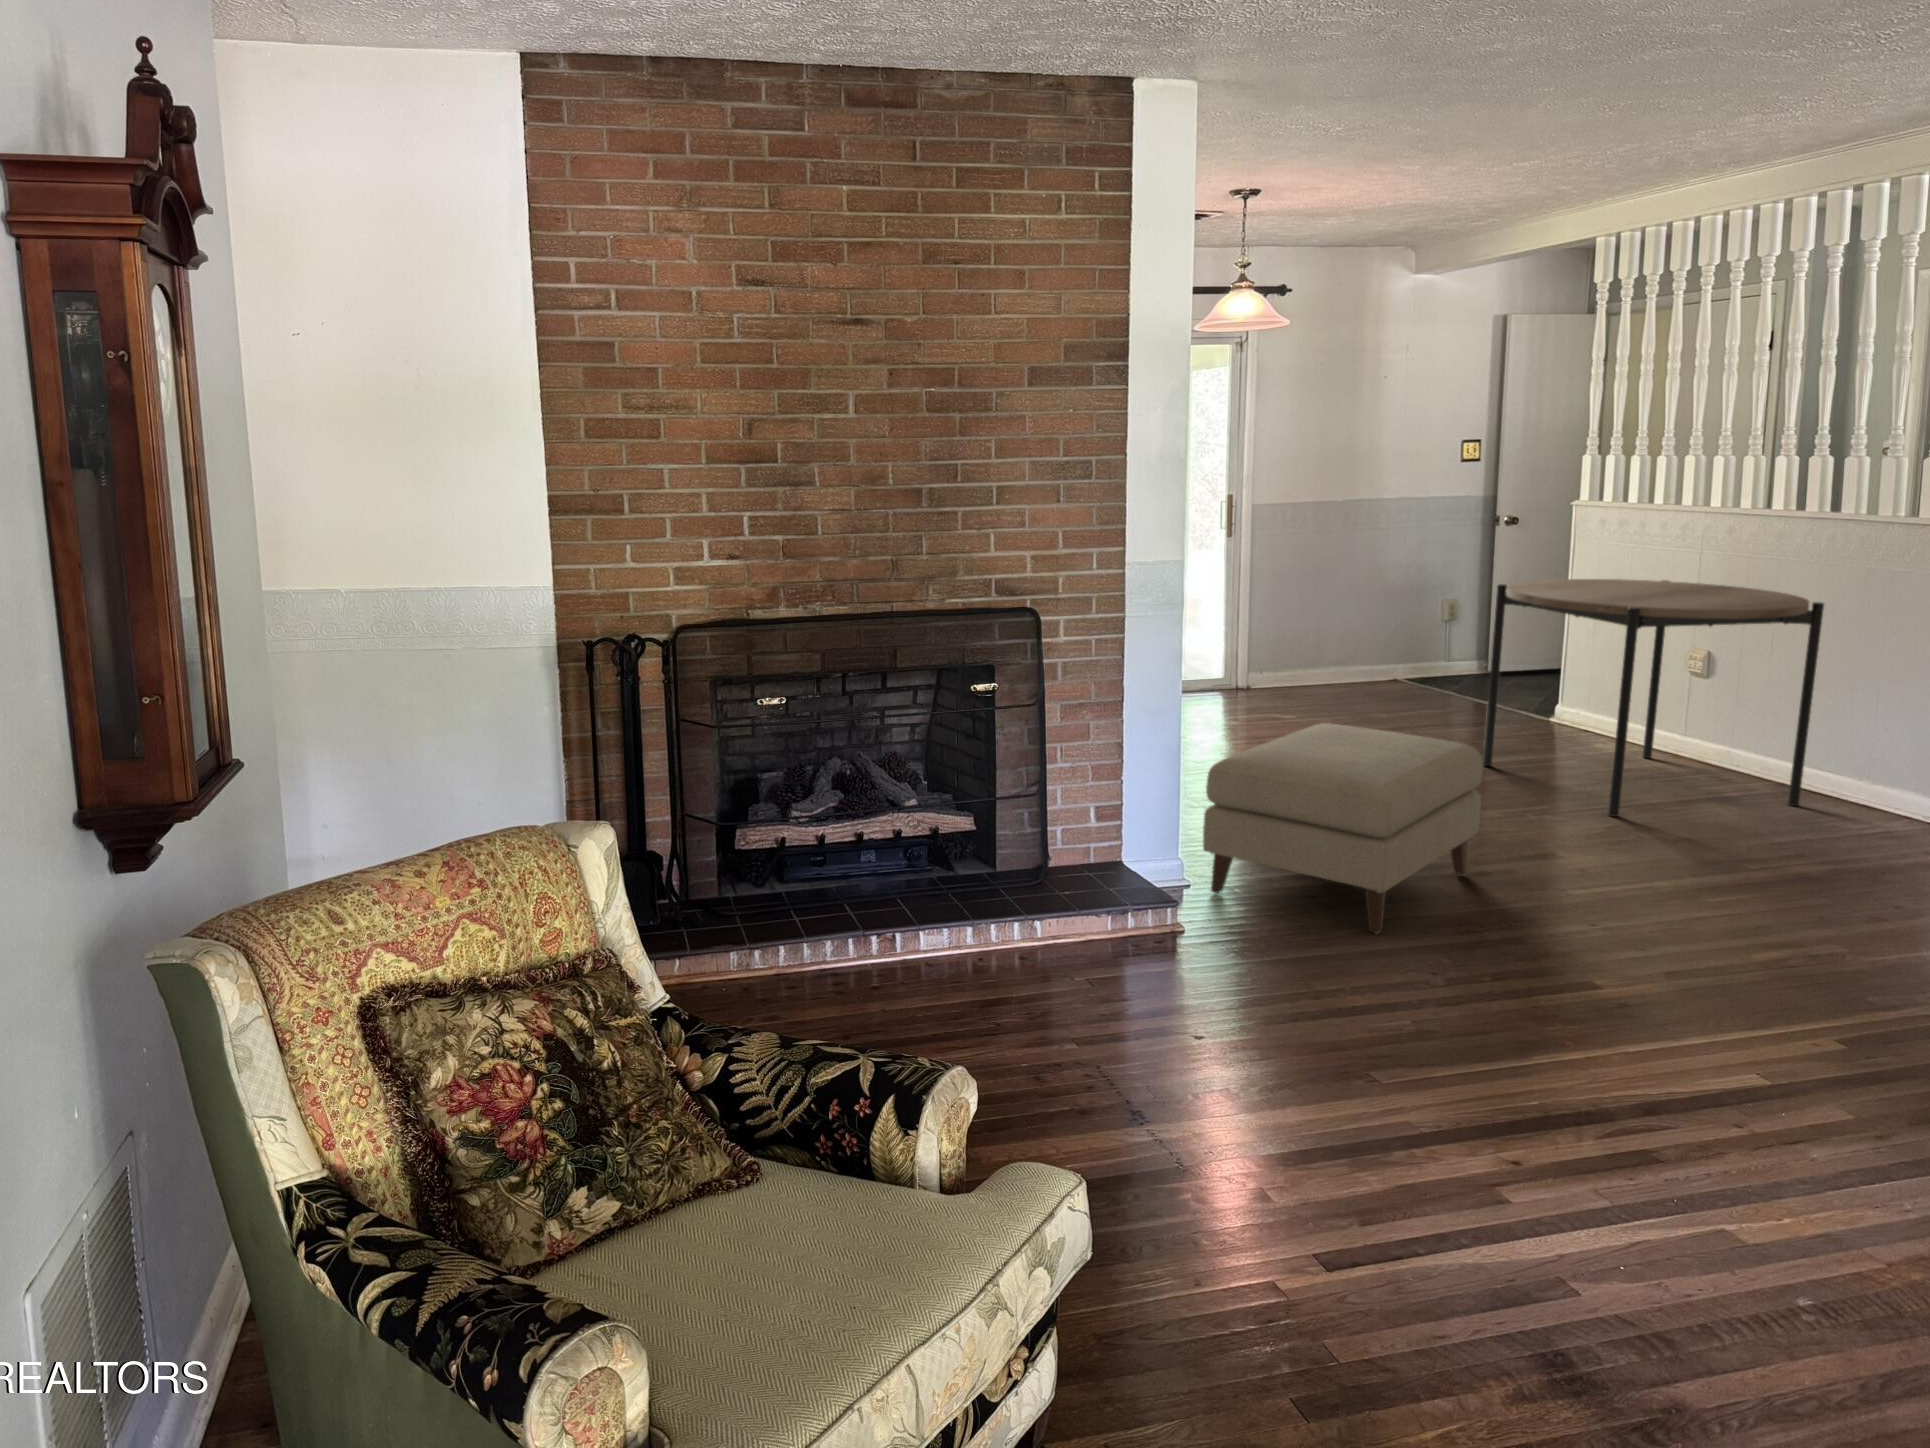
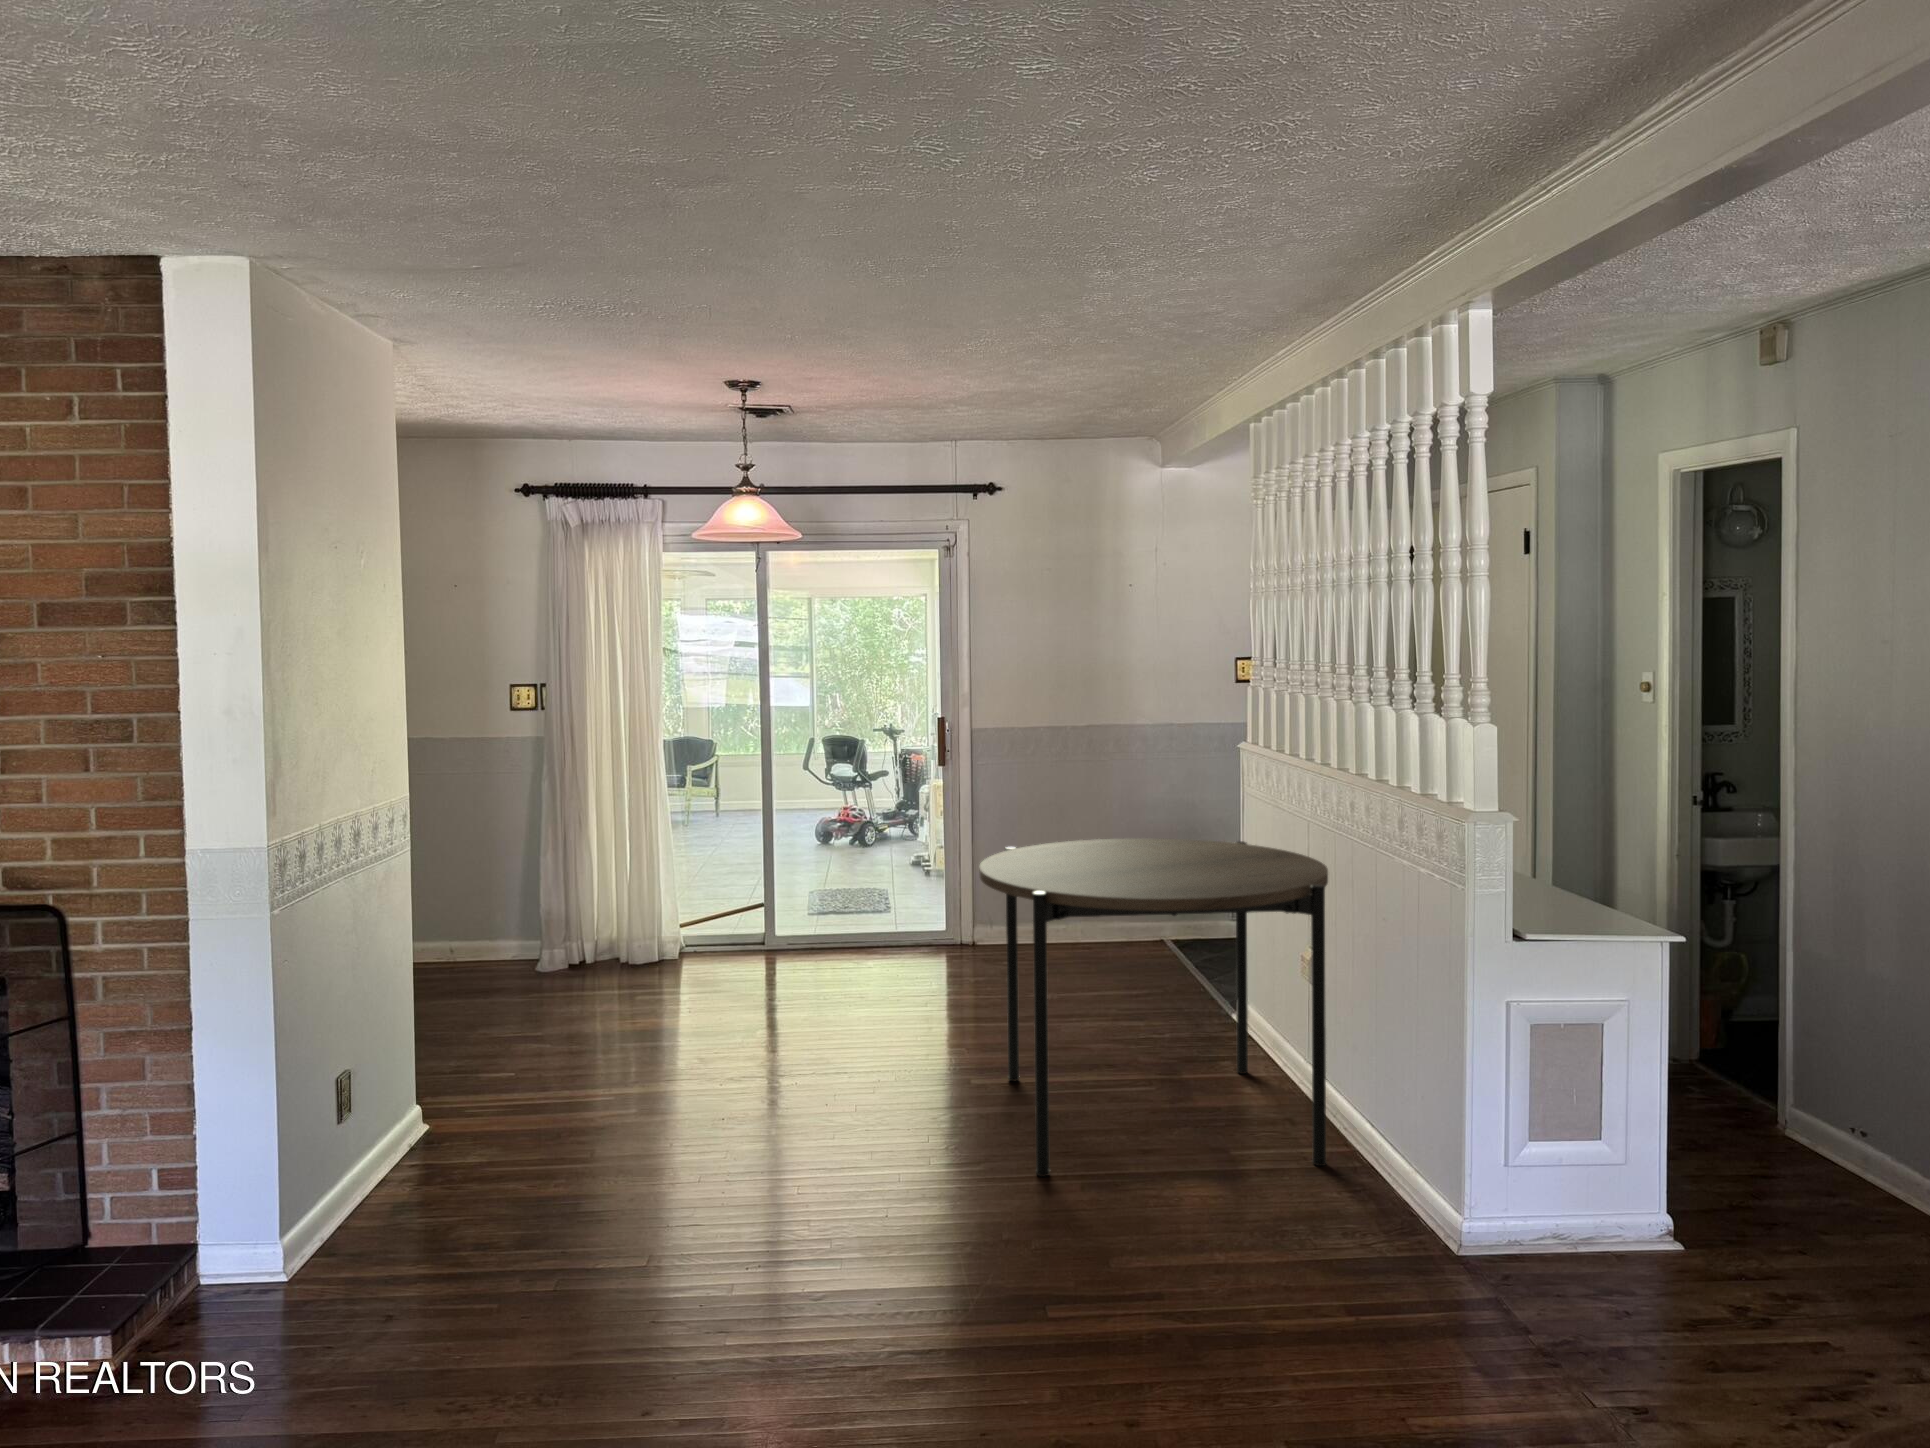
ottoman: present [1203,723,1483,934] -> none [255,1049,681,1395]

